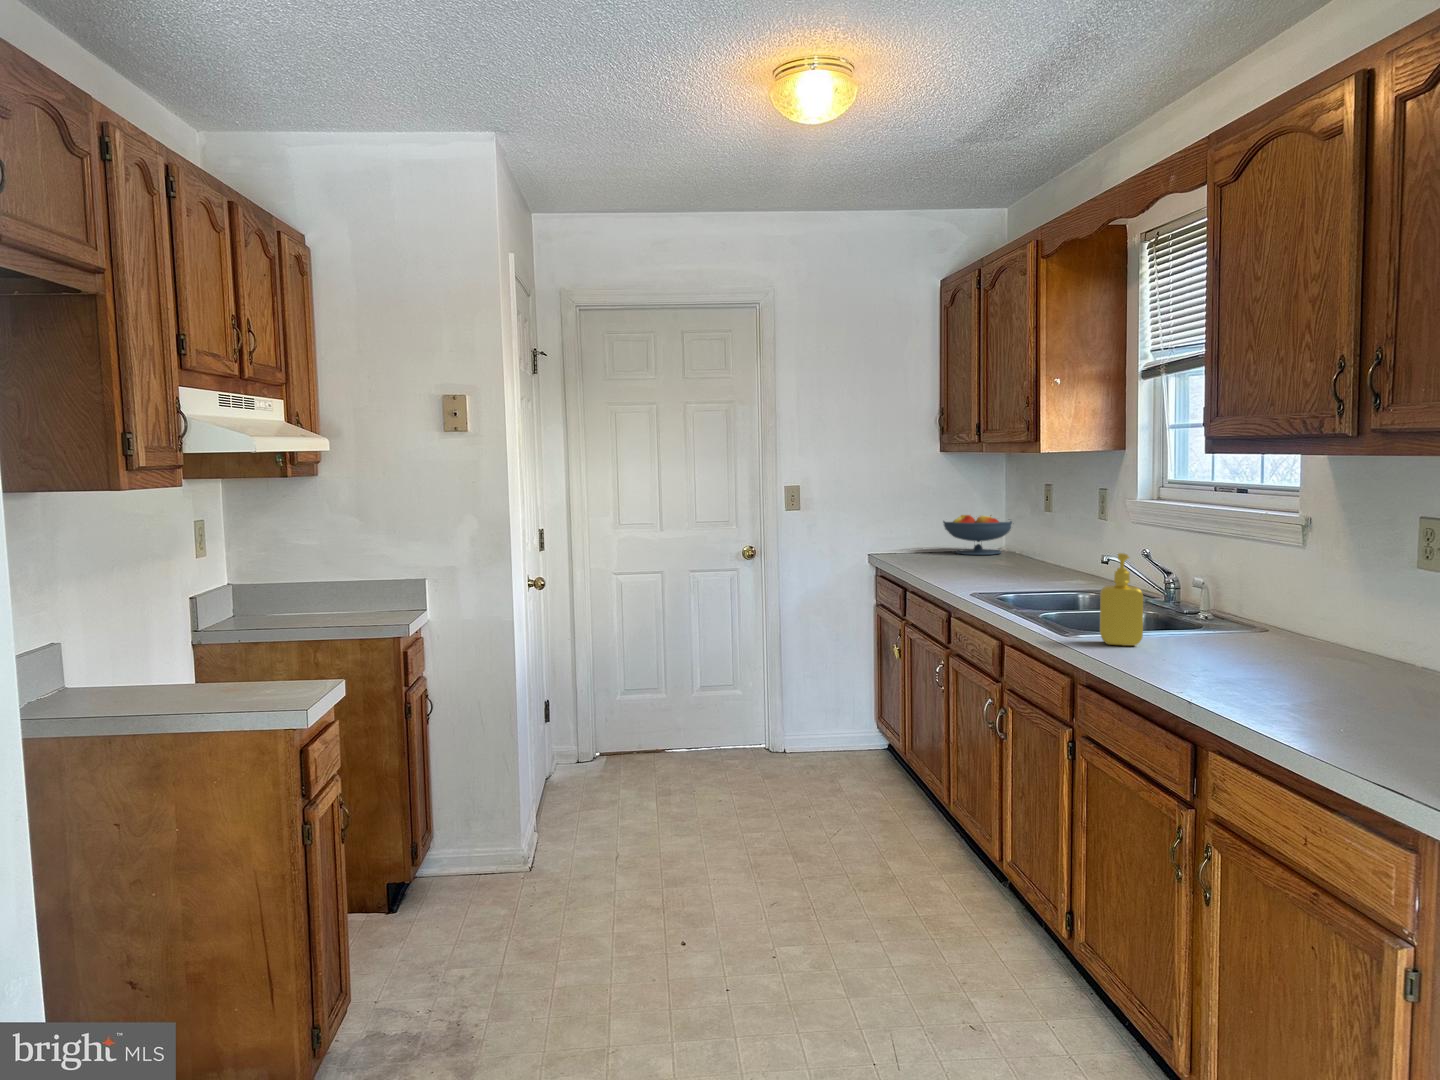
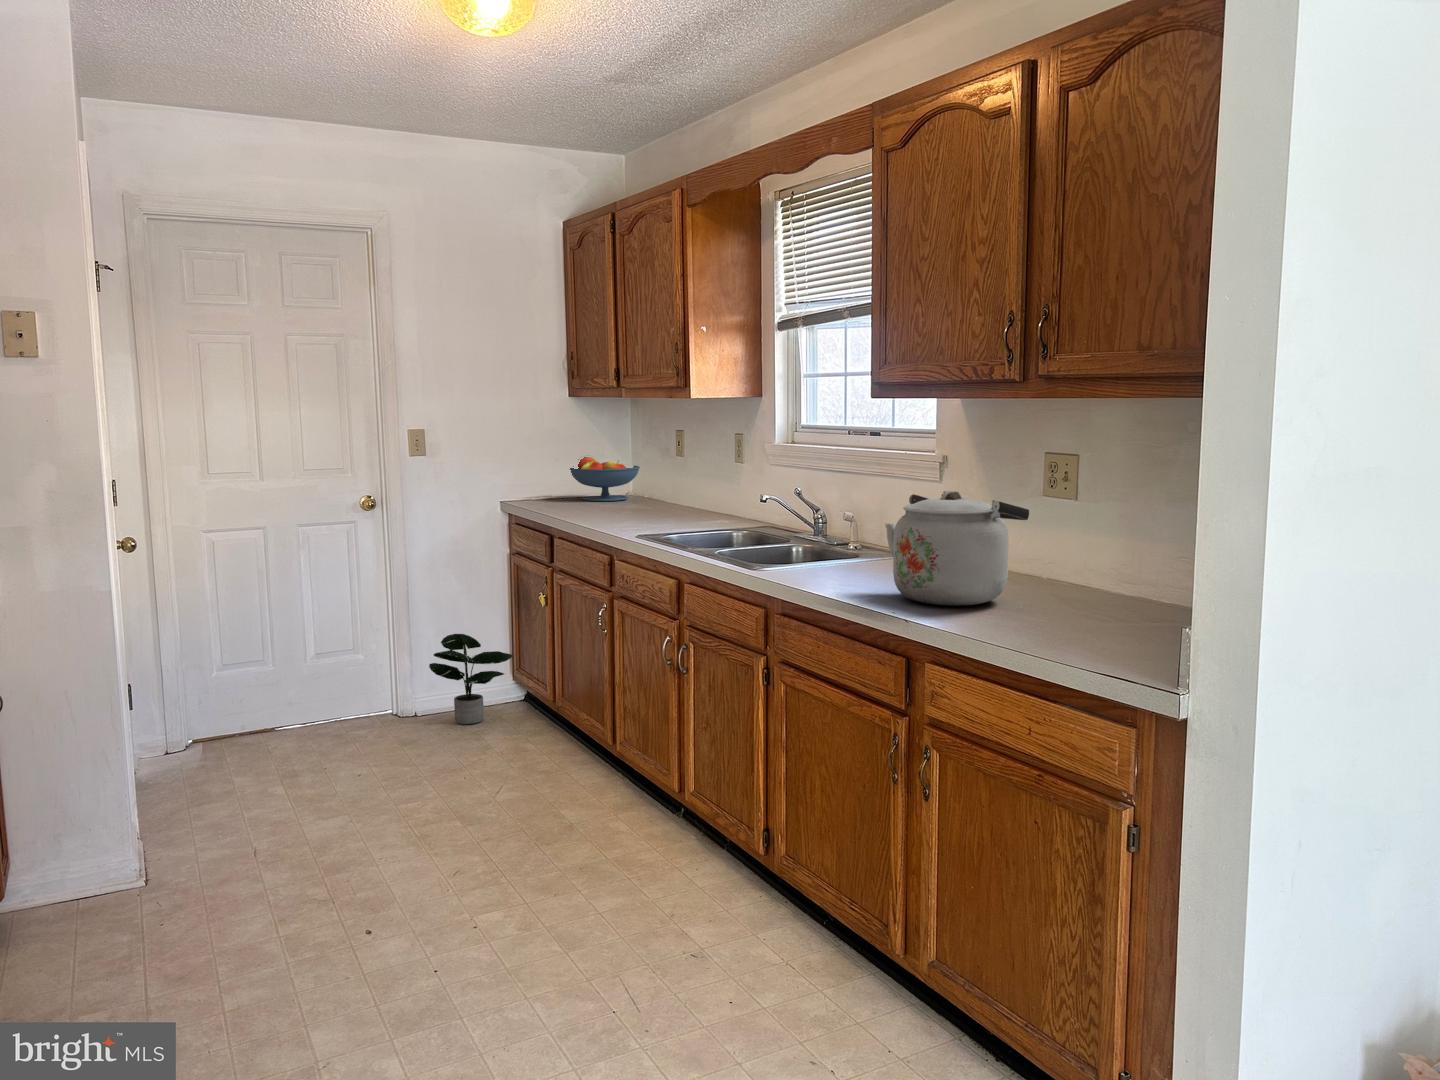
soap dispenser: present [1100,553,1143,646] -> none [789,491,829,577]
kettle: none [1195,559,1368,690] -> present [885,490,1029,606]
potted plant: none [796,676,875,764] -> present [429,634,513,724]

